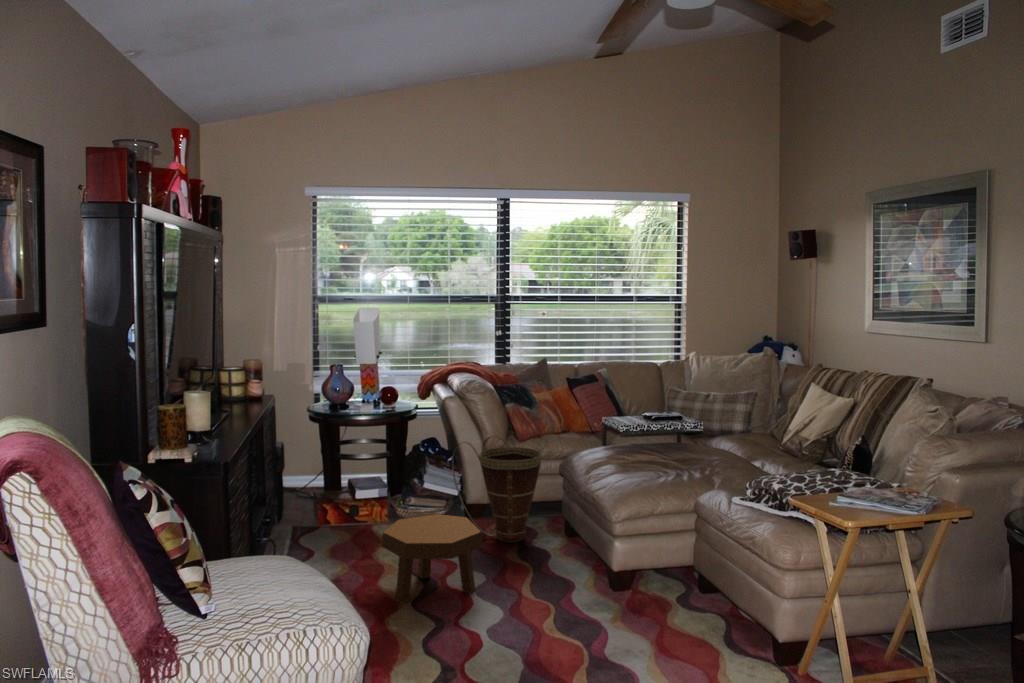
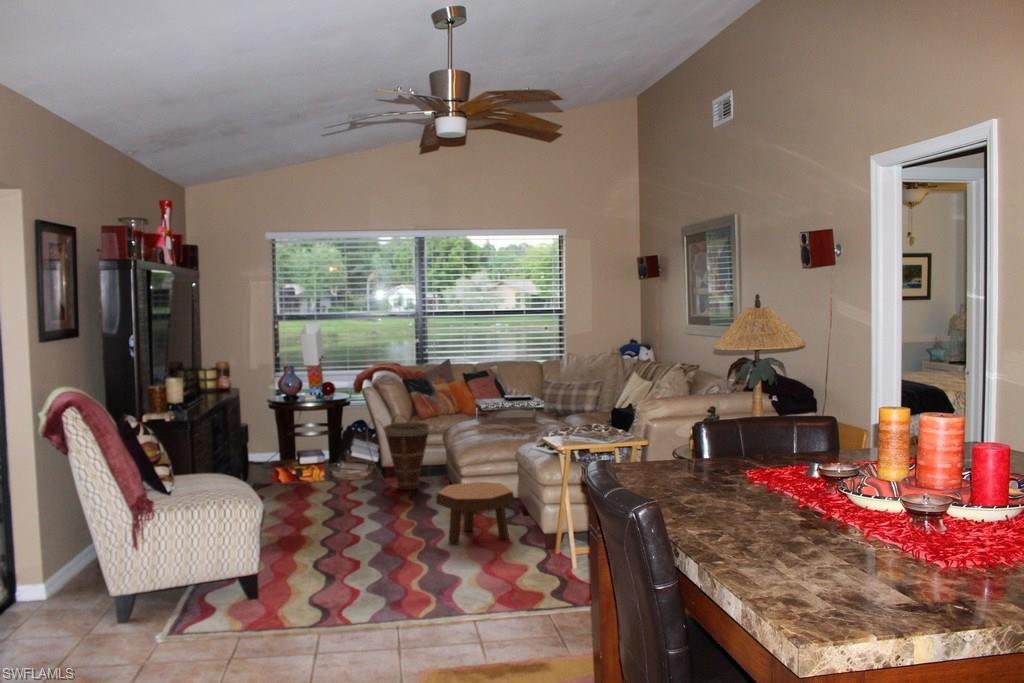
footstool: present [381,514,484,603] -> present [436,482,515,546]

